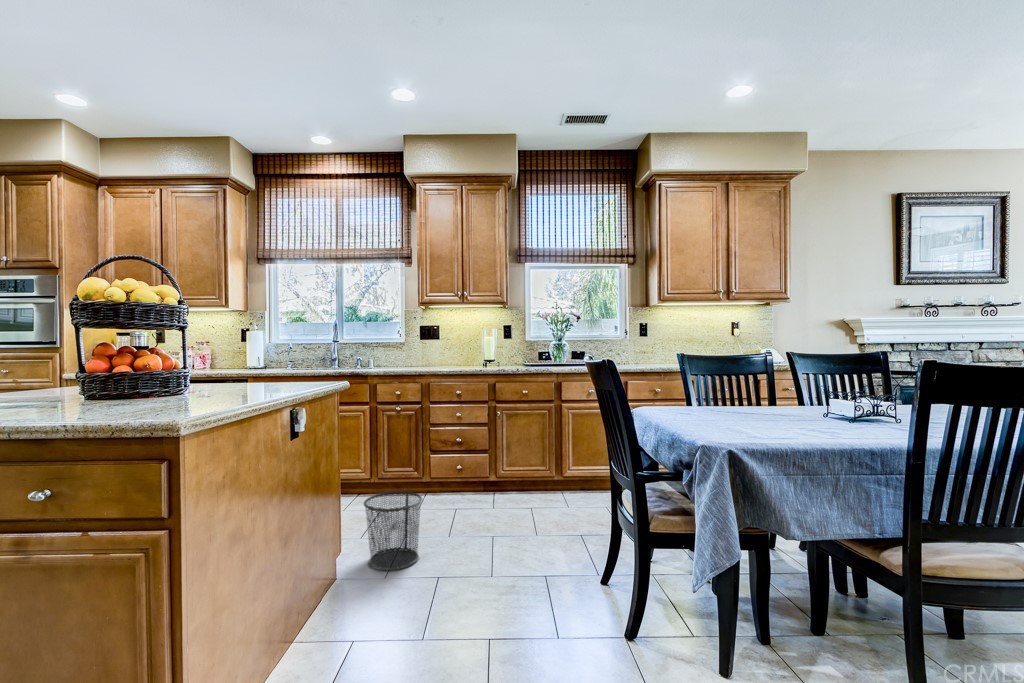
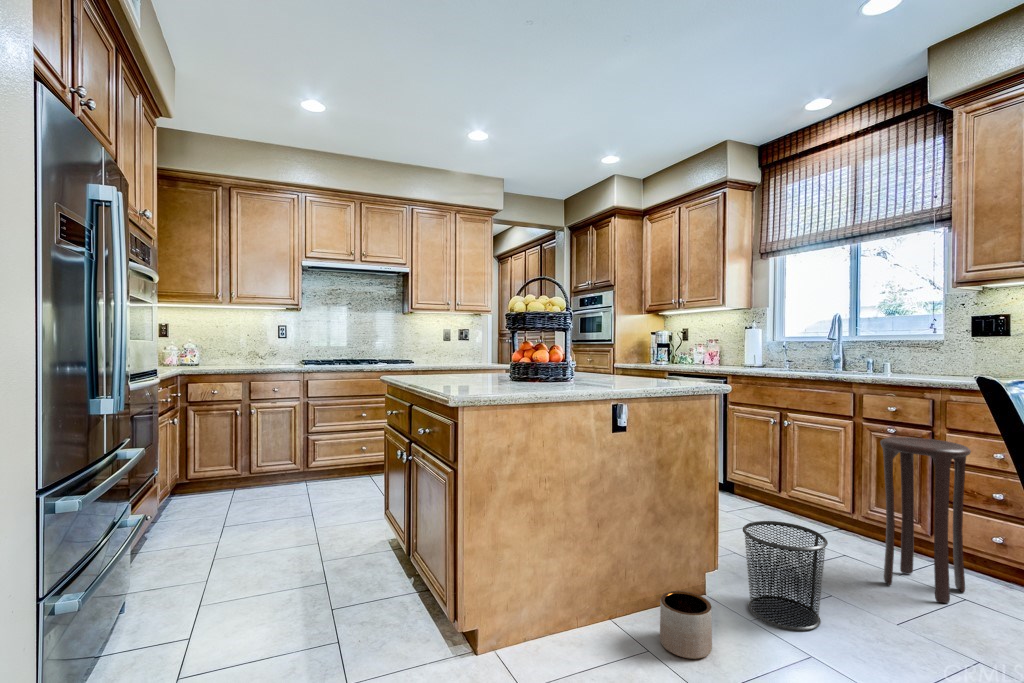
stool: none [410,411,457,515] -> present [880,437,971,603]
planter: none [347,568,390,622] -> present [660,591,712,659]

